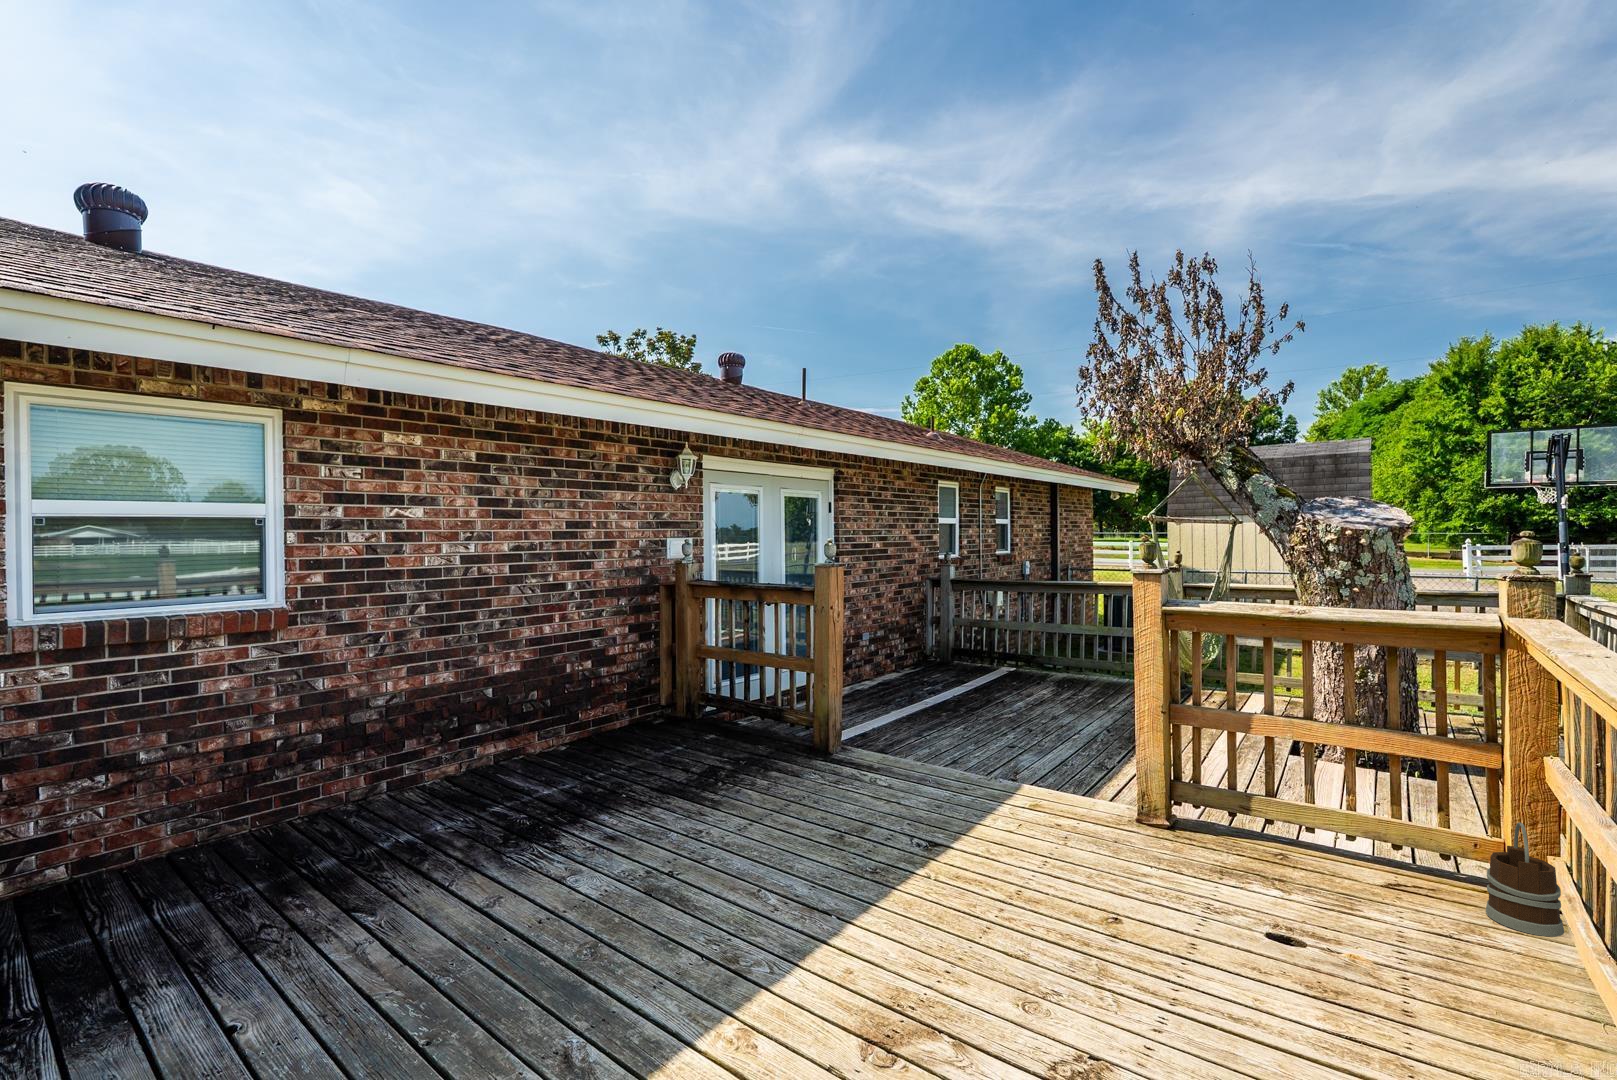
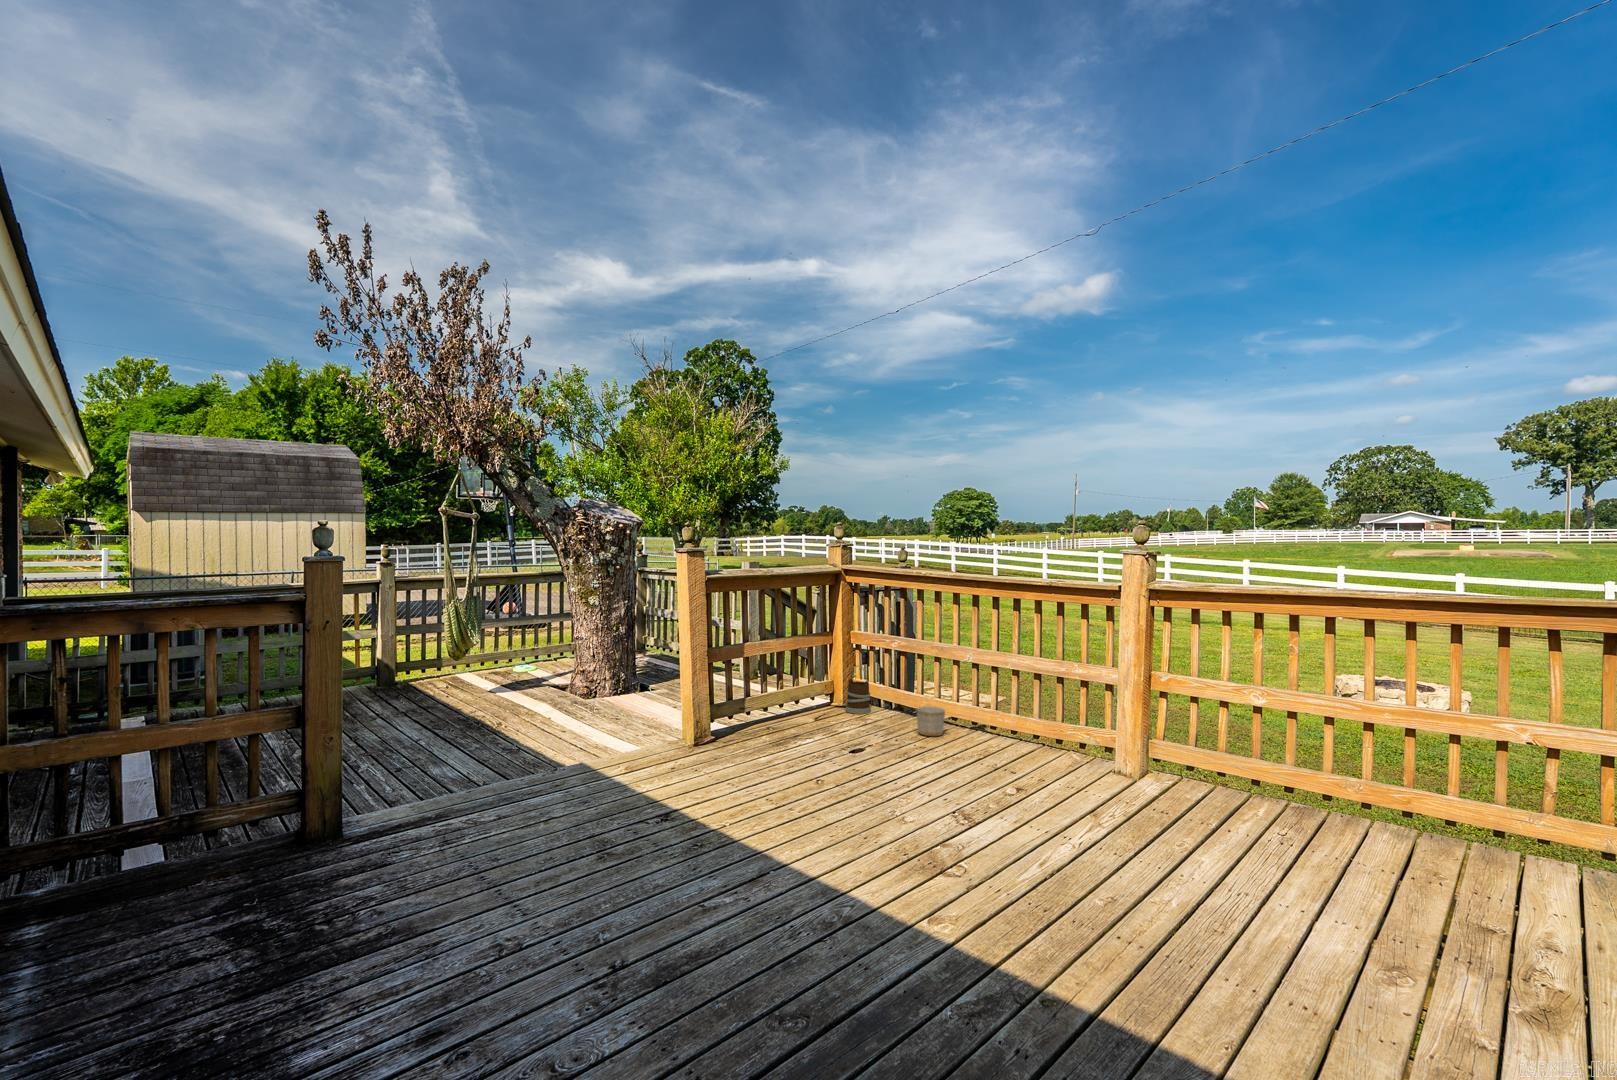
planter: none [1449,943,1544,1038] -> present [917,706,945,736]

